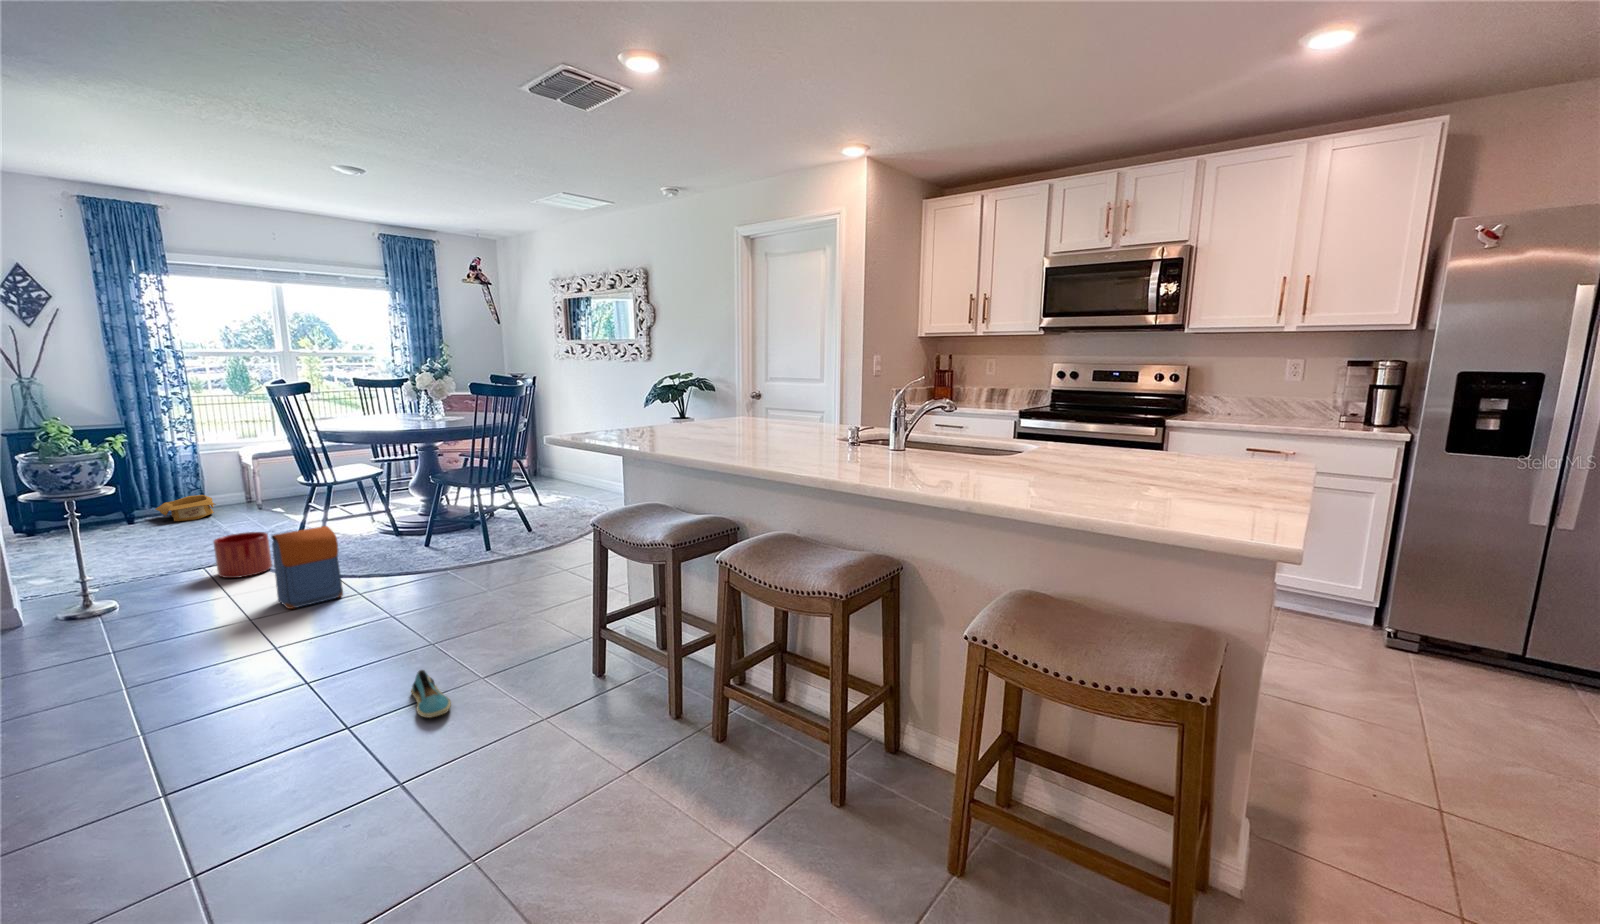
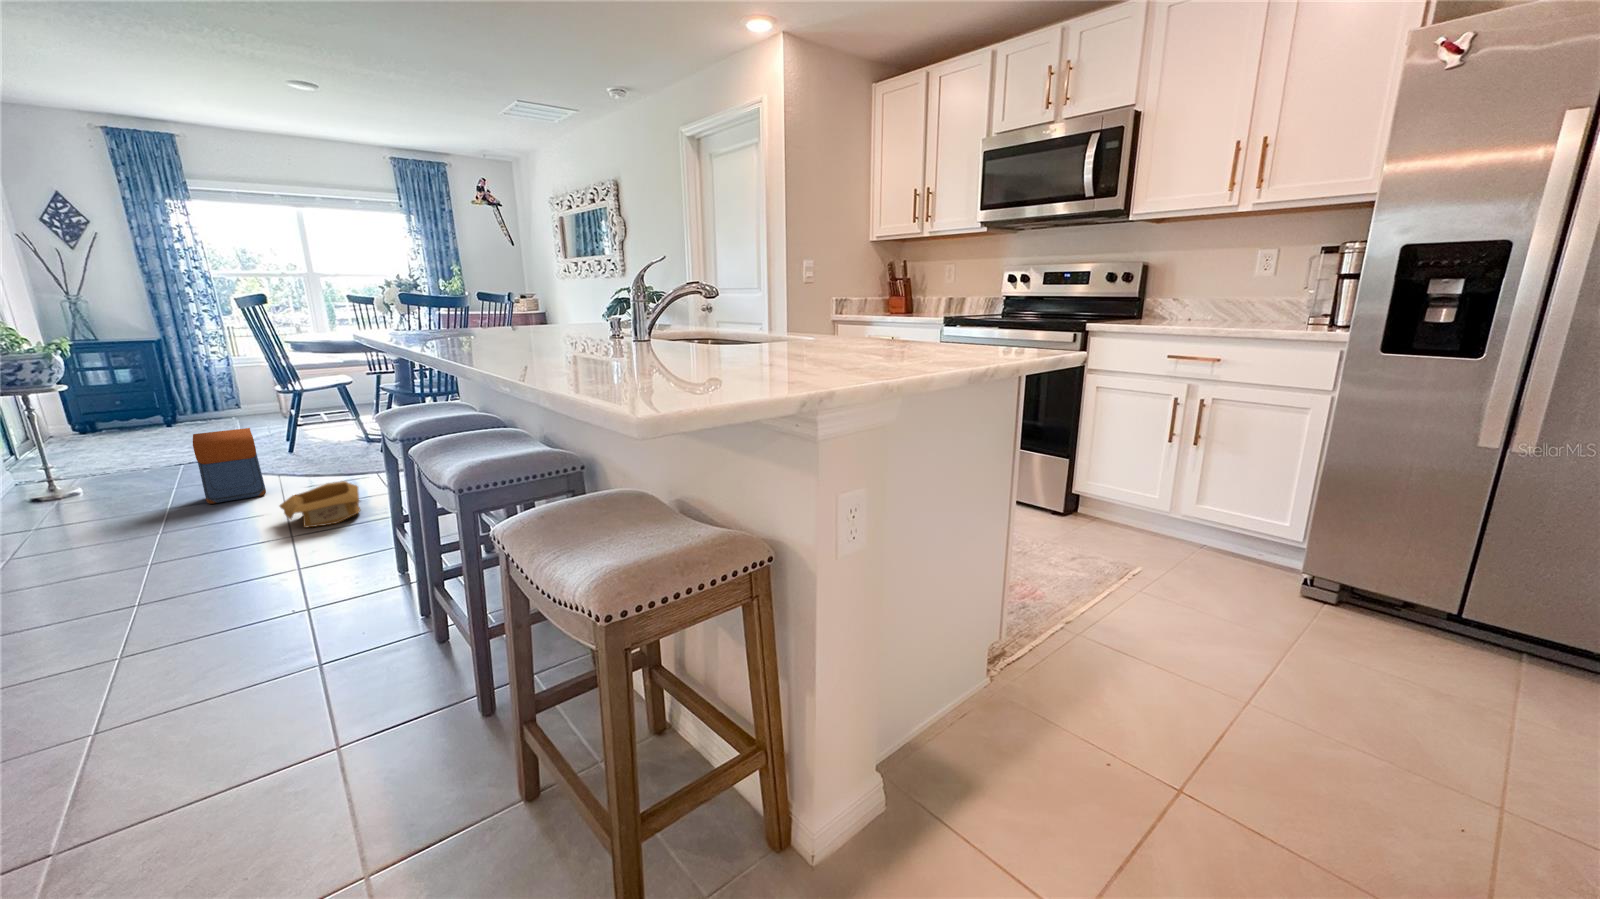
cardboard box: present [155,495,216,521] -> present [280,481,360,527]
planter: present [213,532,272,578] -> none [178,434,238,475]
shoe: present [411,670,451,718] -> none [201,565,249,612]

